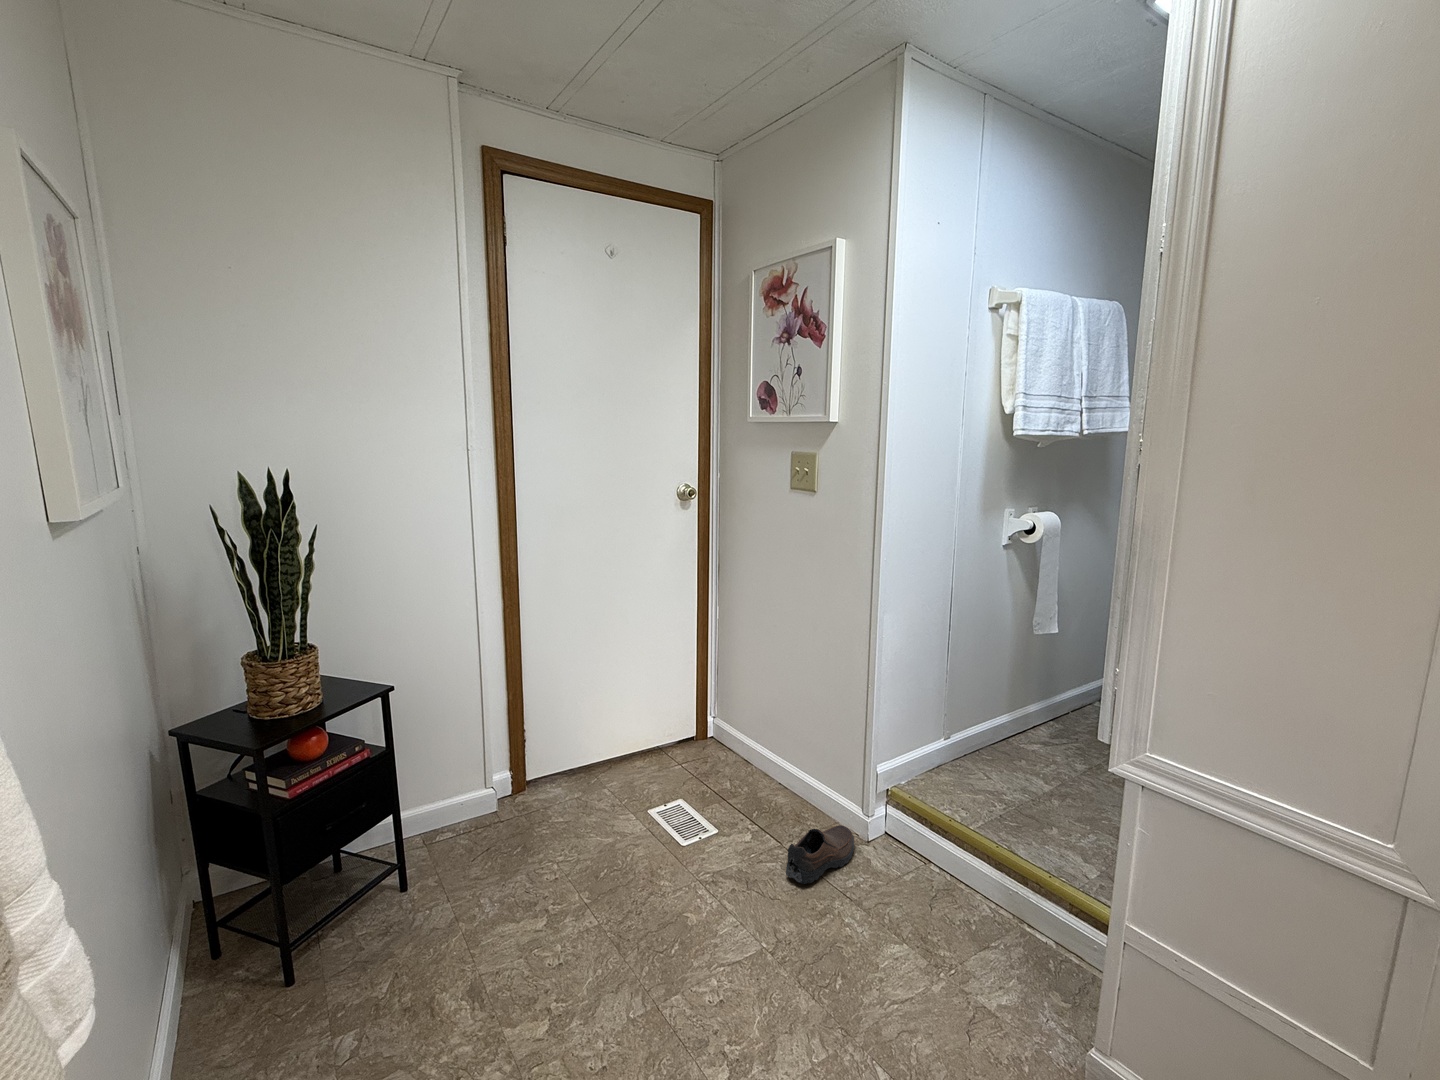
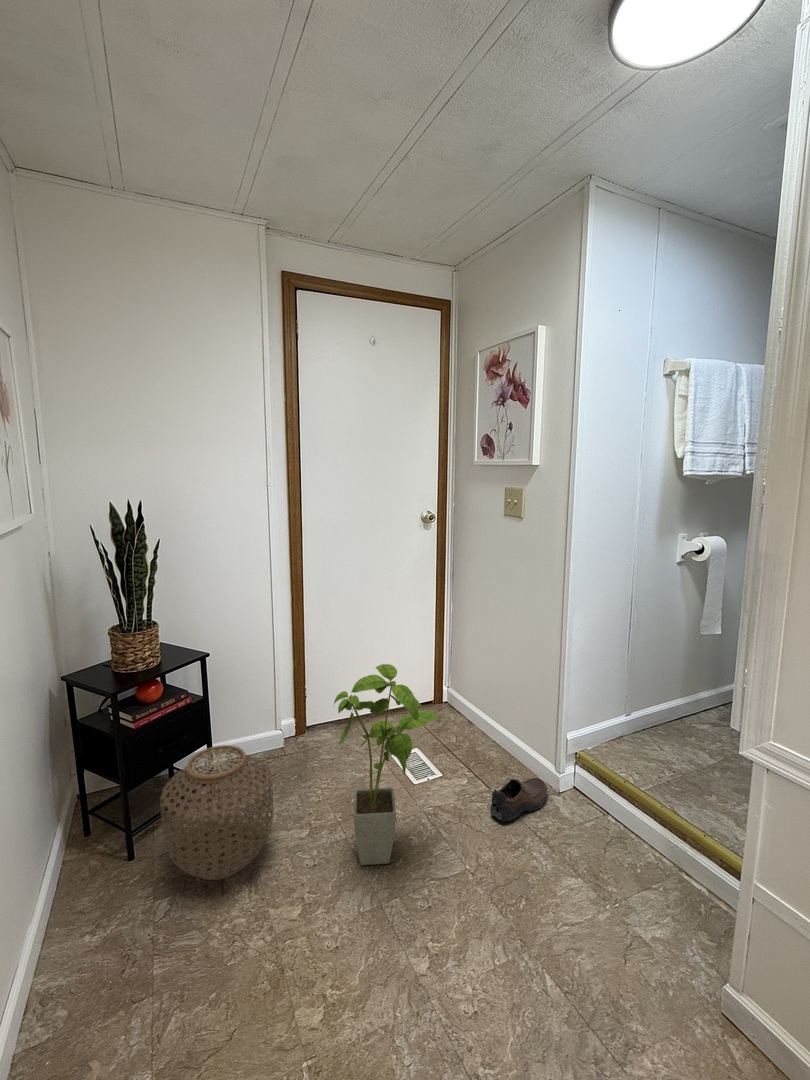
house plant: none [581,687,725,957] -> present [334,664,441,865]
woven basket: none [336,812,499,999] -> present [160,745,273,880]

